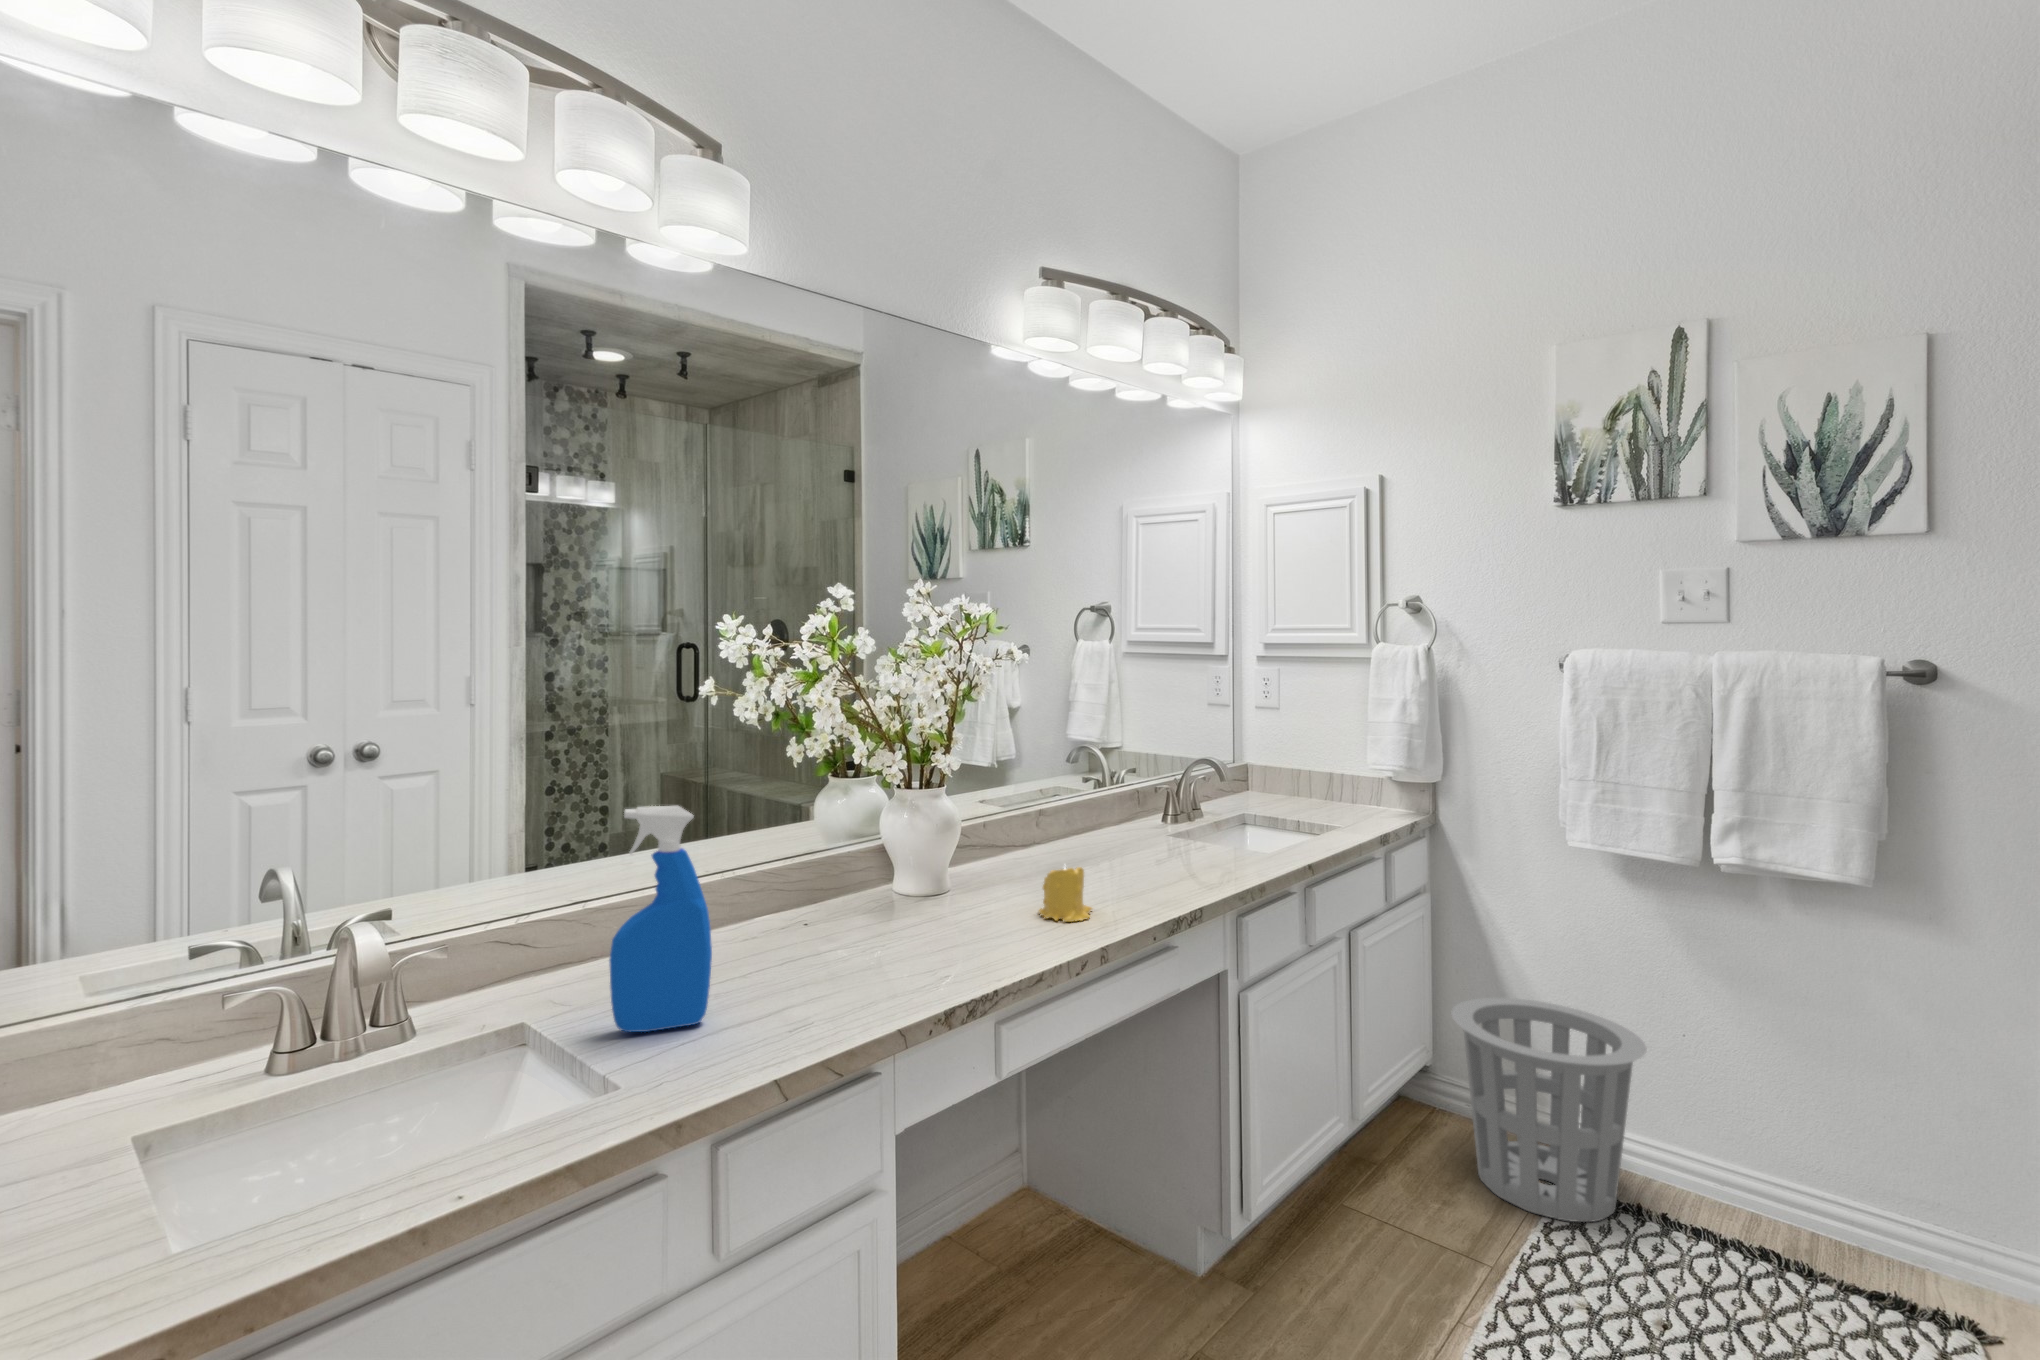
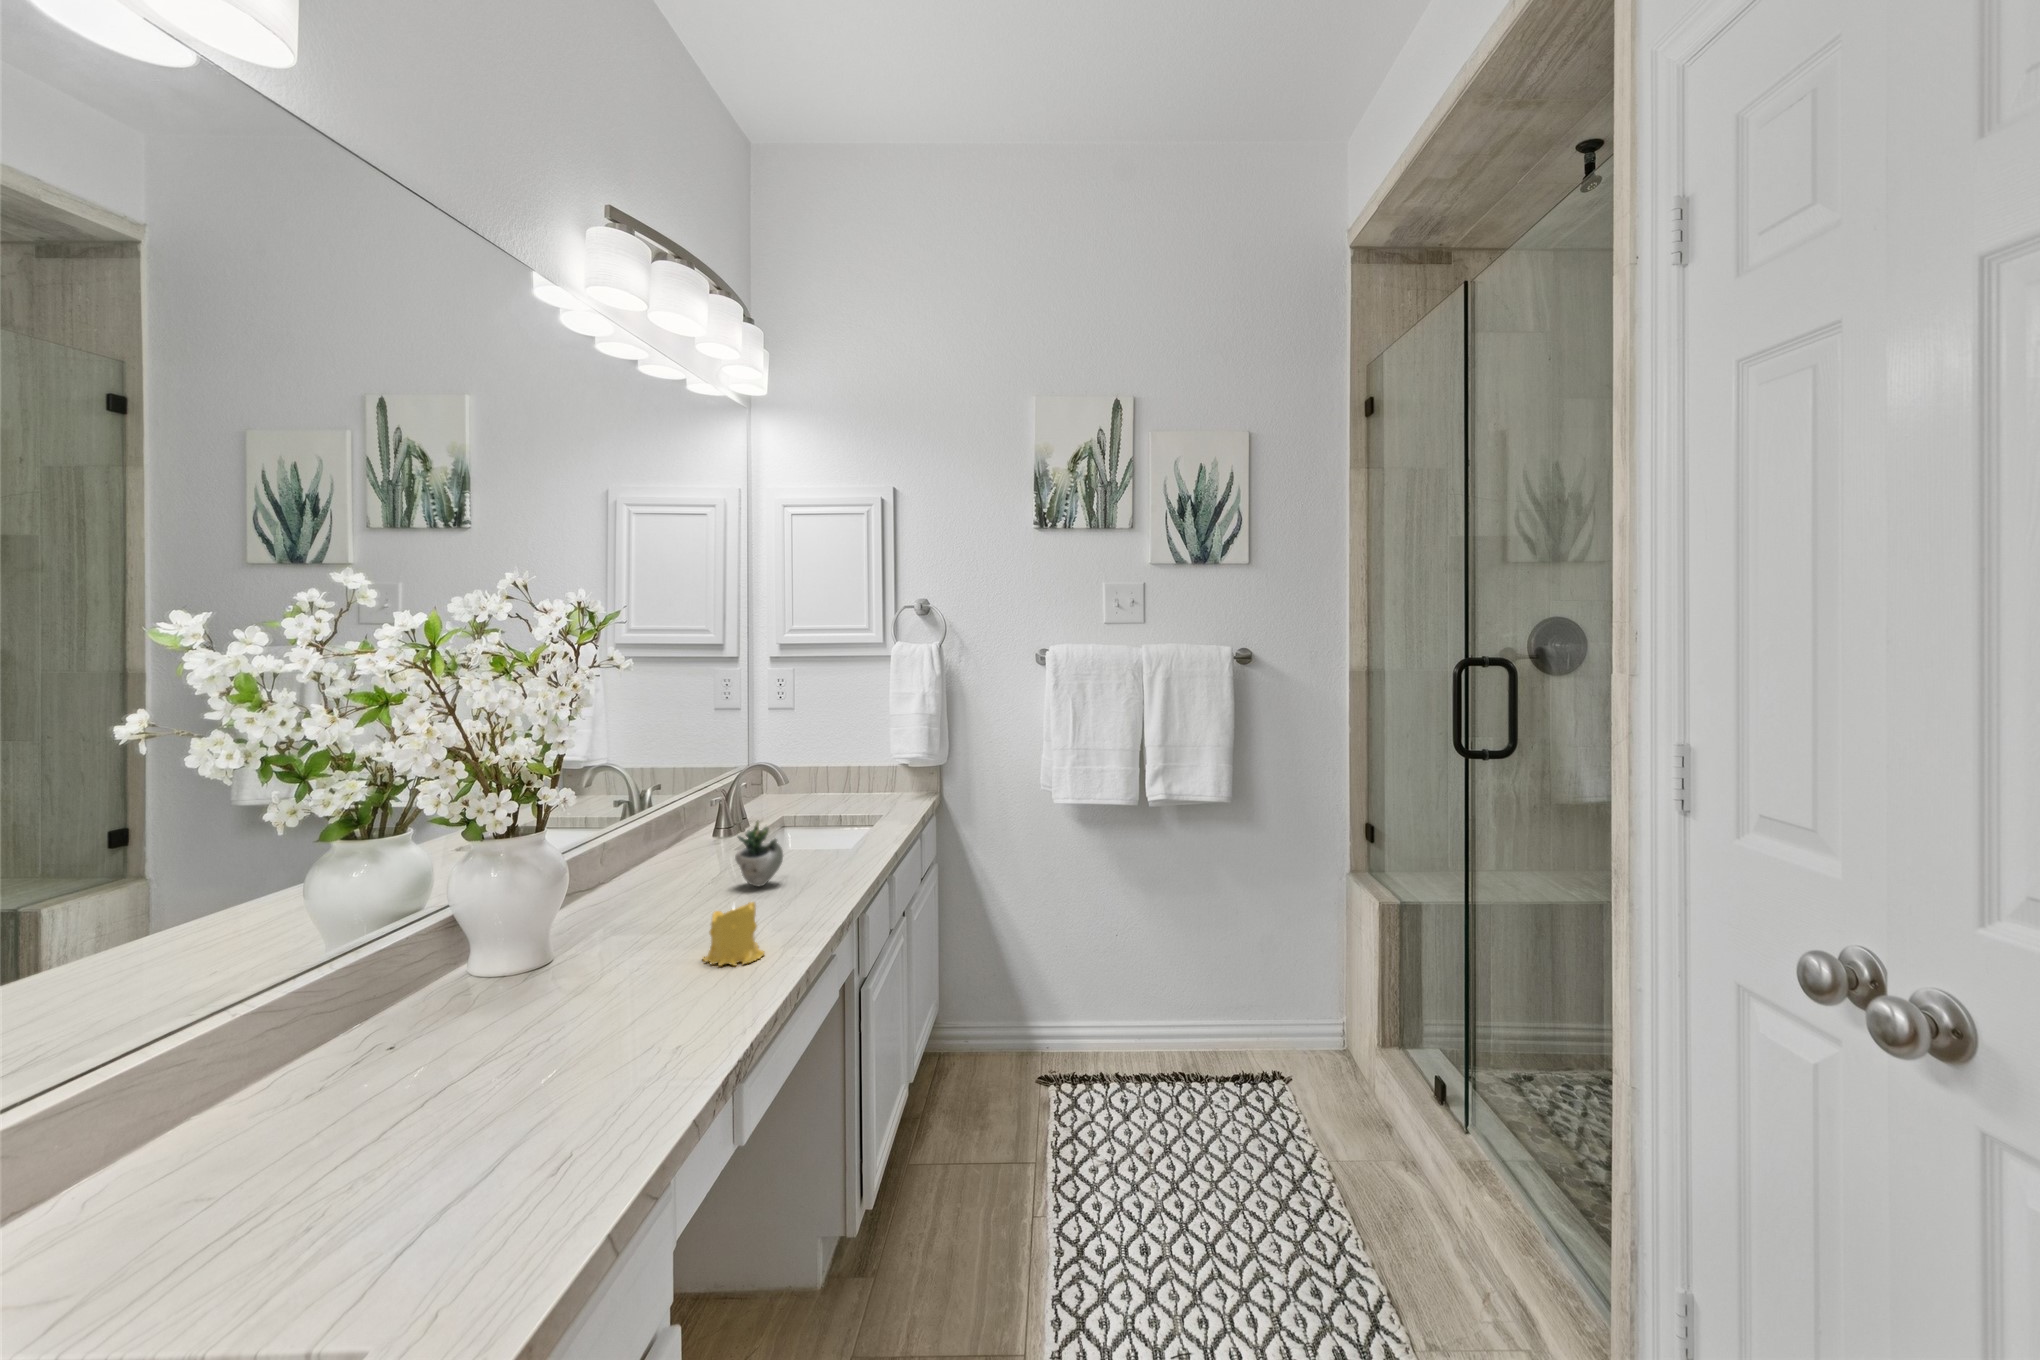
succulent plant: none [1134,803,1201,866] -> present [735,818,817,887]
spray bottle: present [609,806,712,1032] -> none [308,926,459,1275]
waste basket: present [1451,998,1647,1222] -> none [974,936,1110,1109]

